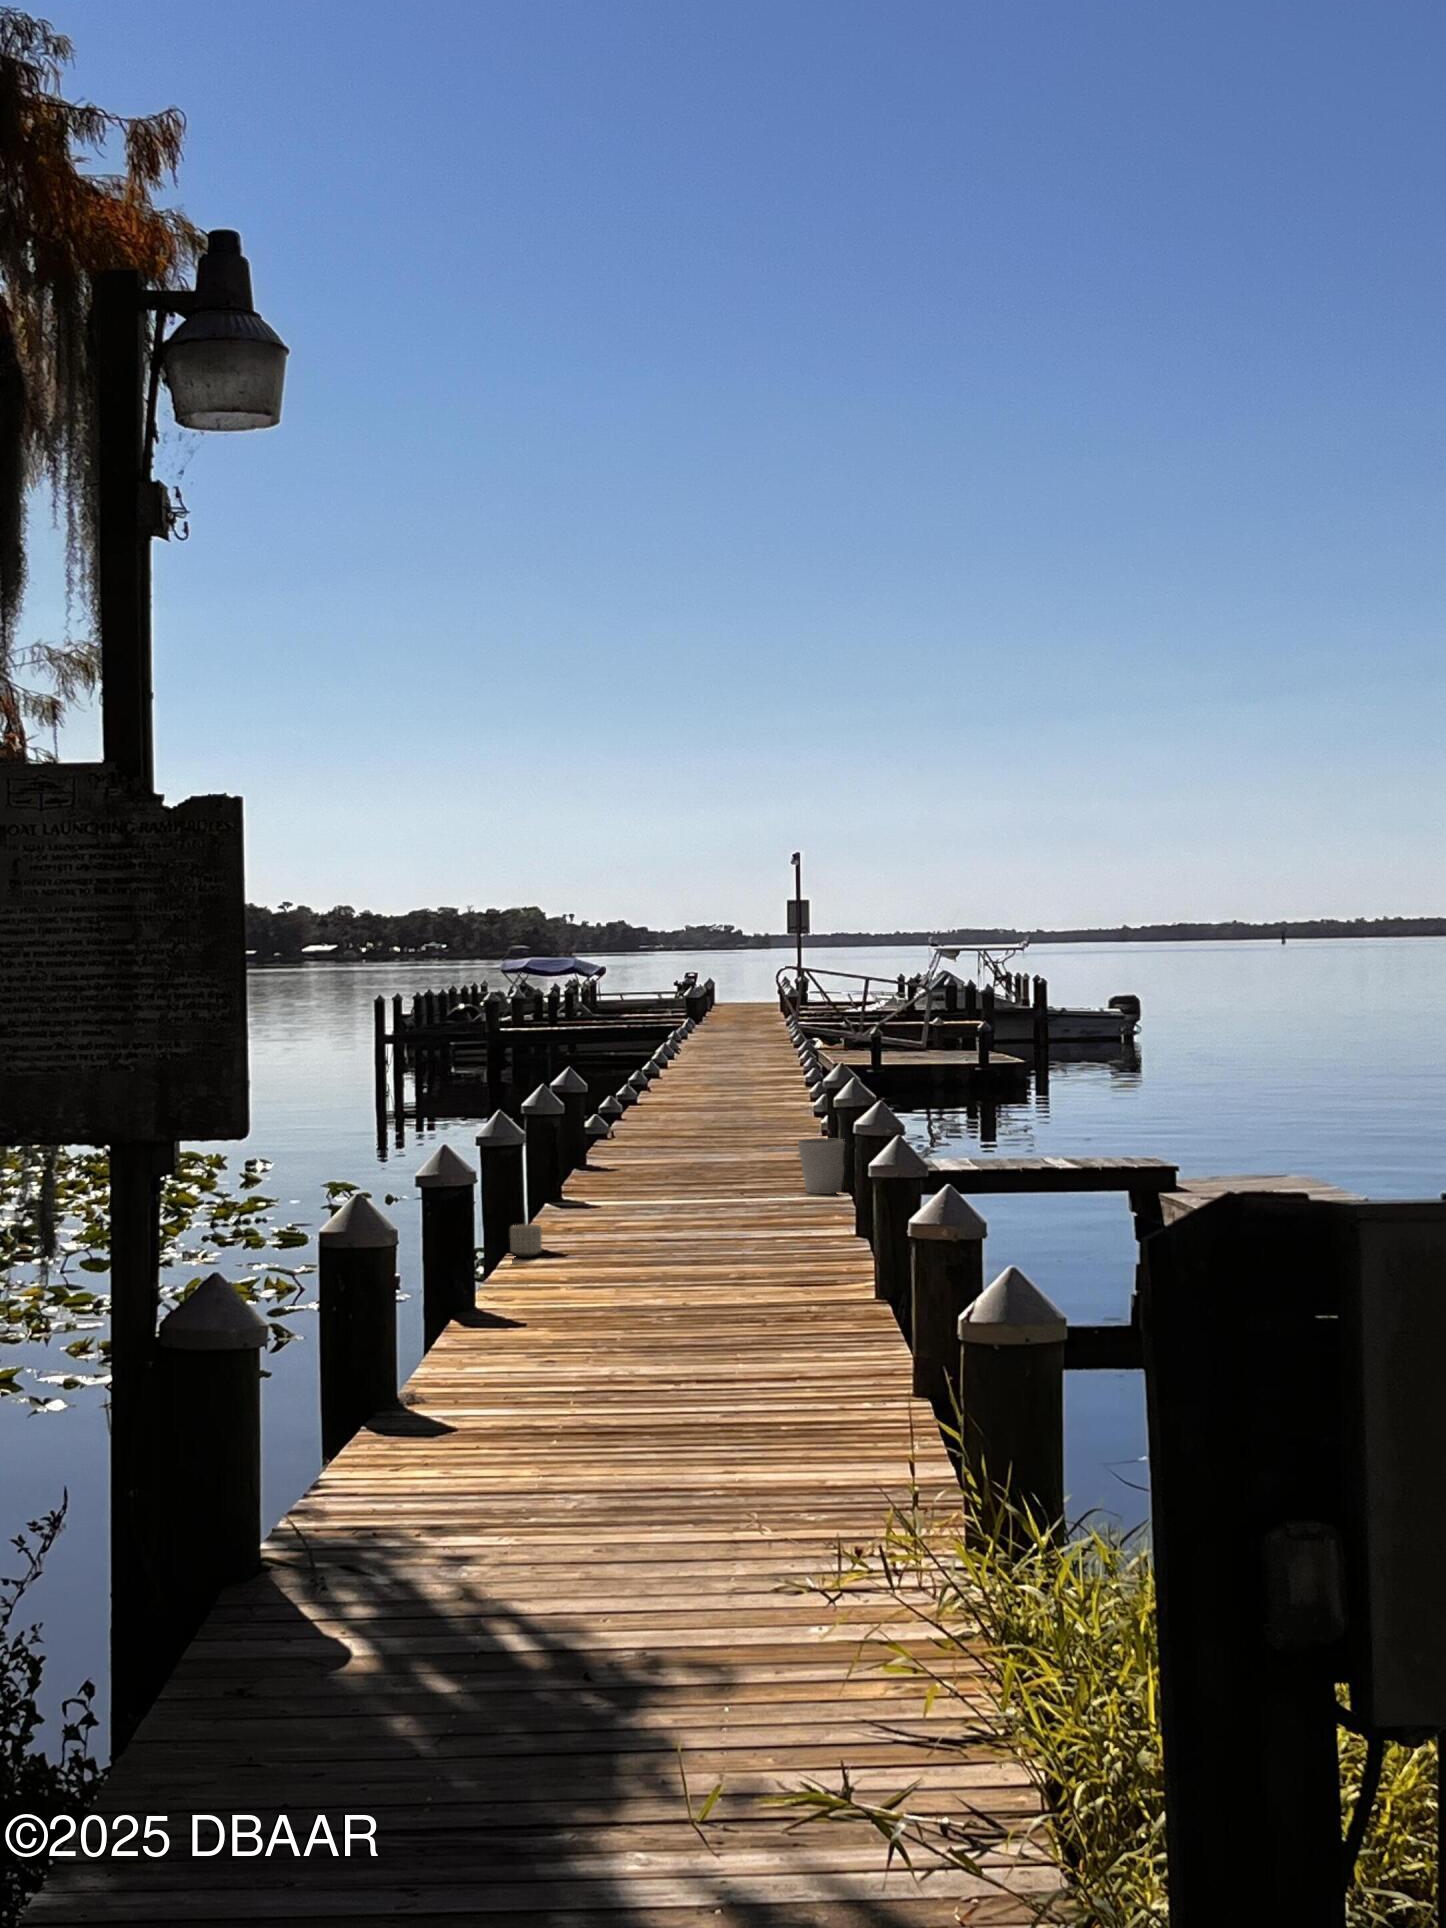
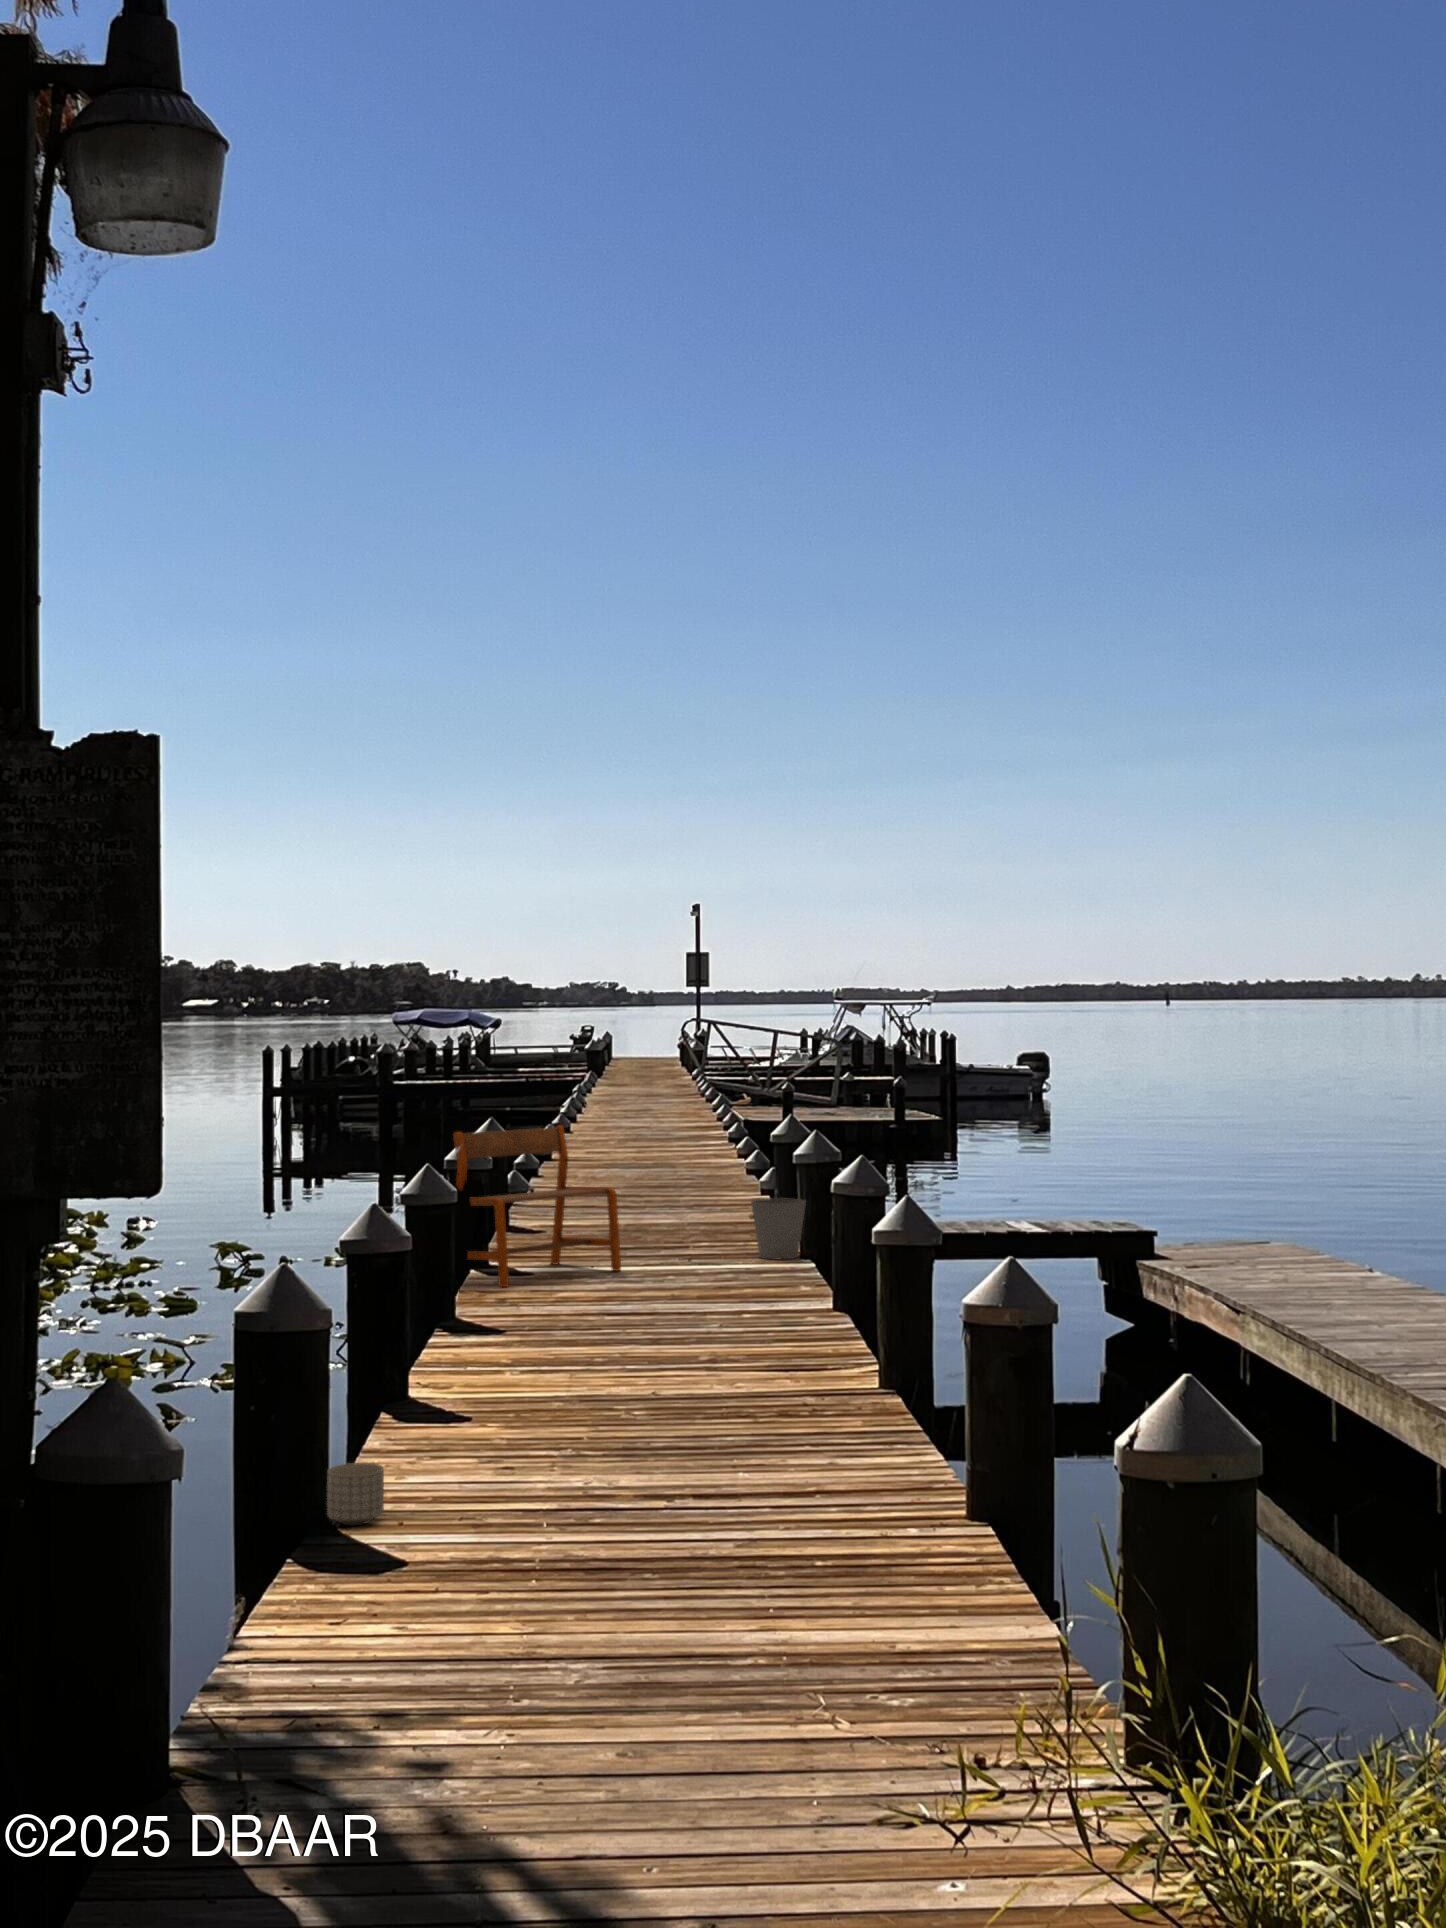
bench: none [521,1073,678,1218] -> present [453,1126,621,1287]
planter: present [510,1224,542,1257] -> present [327,1463,384,1526]

